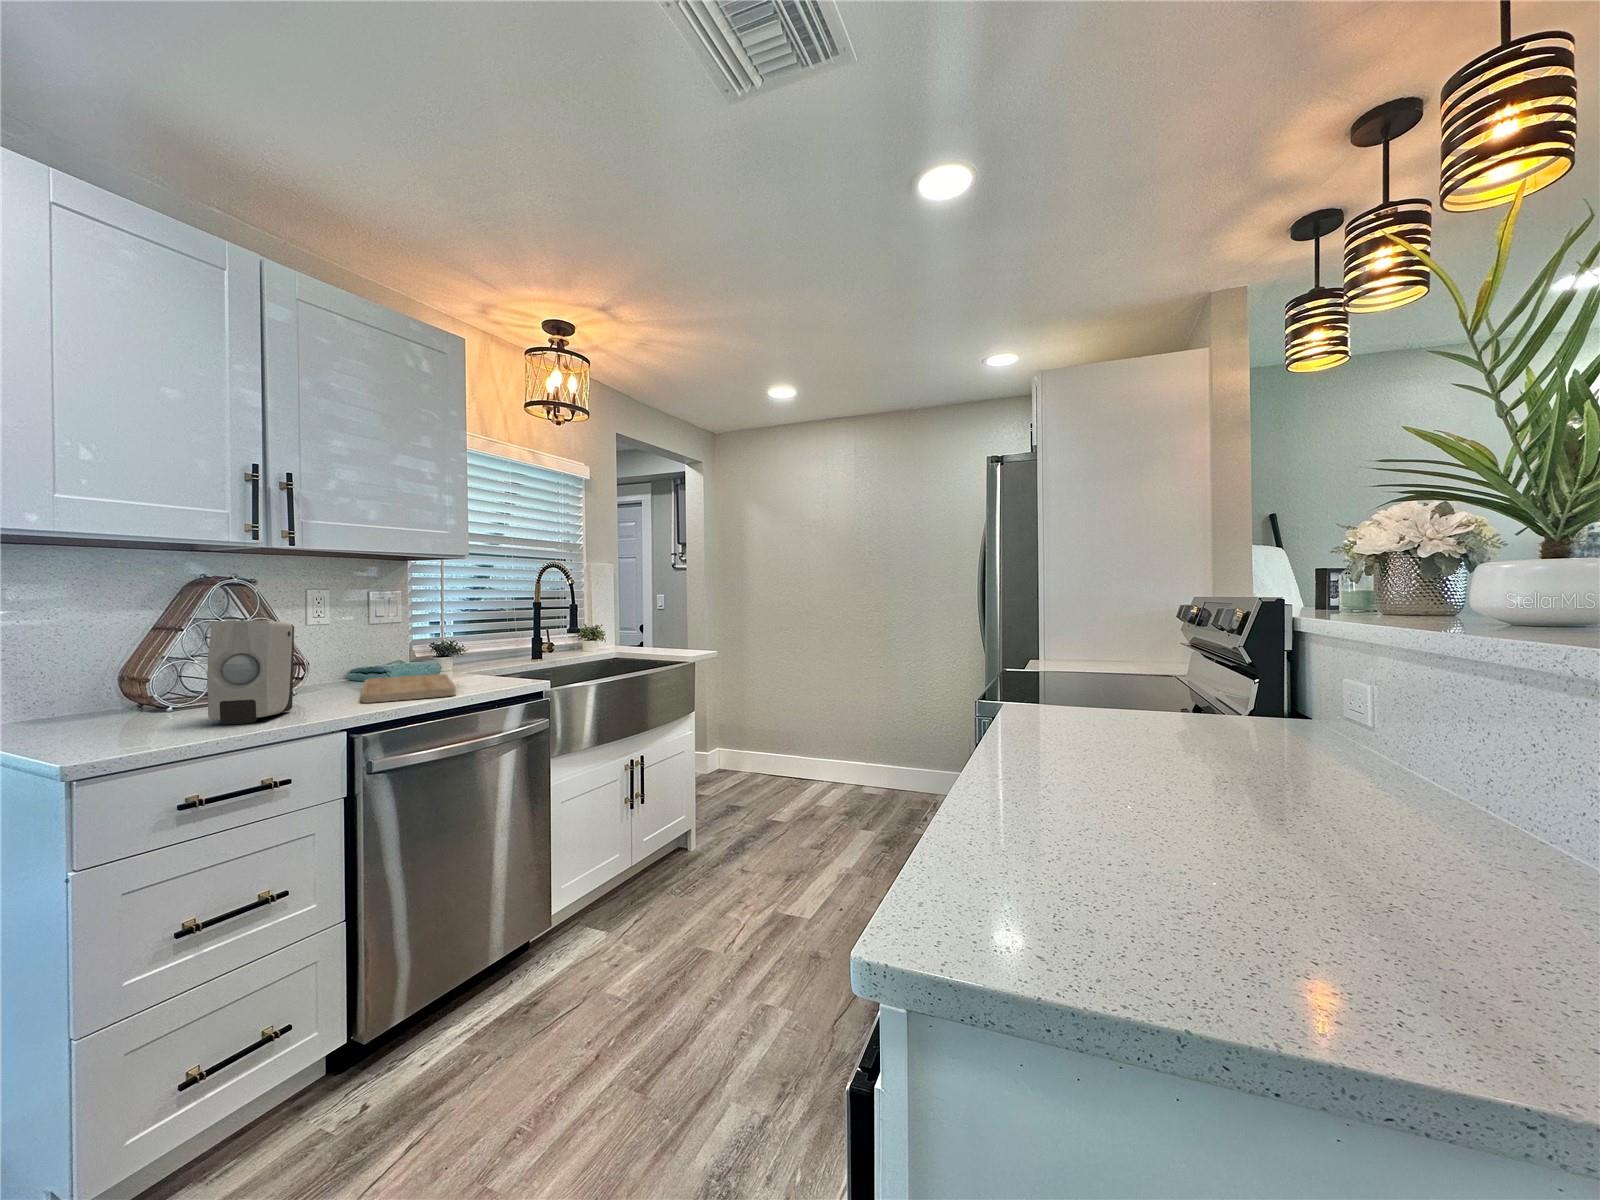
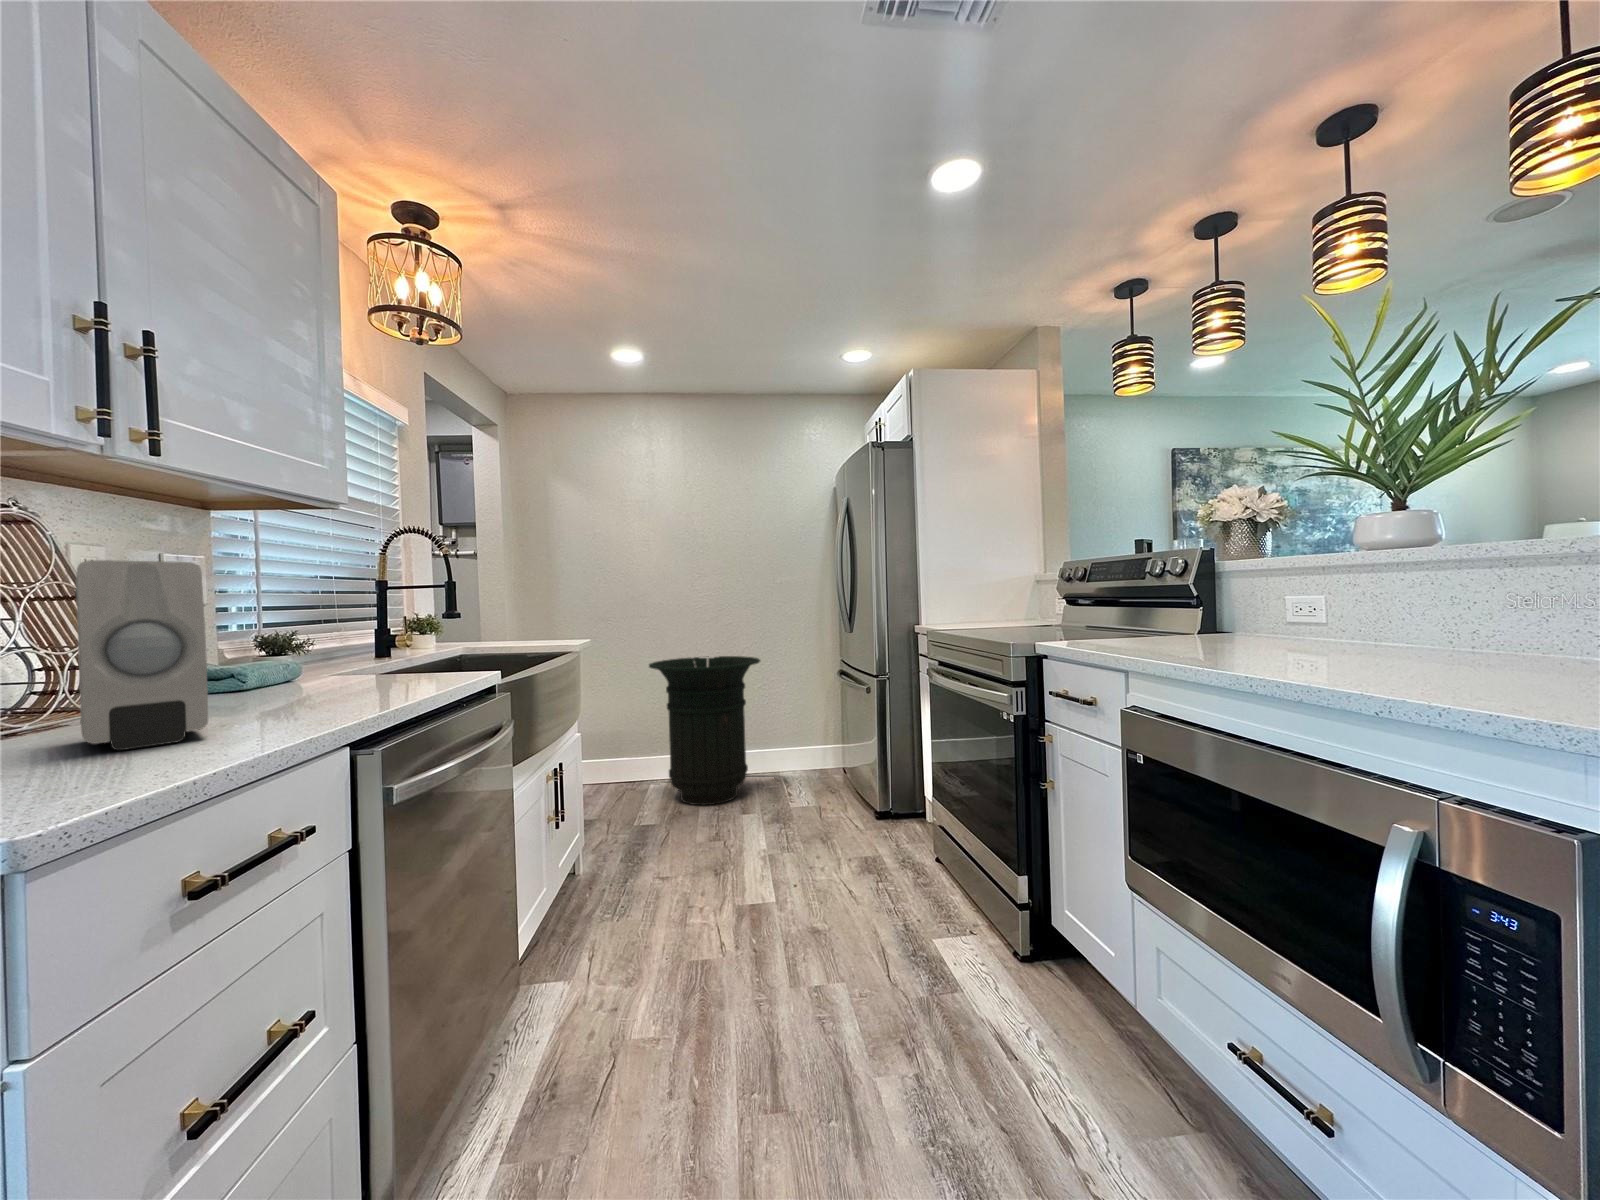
trash can: none [795,667,903,813] -> present [649,656,760,805]
cutting board: present [361,674,456,703] -> none [200,673,420,708]

